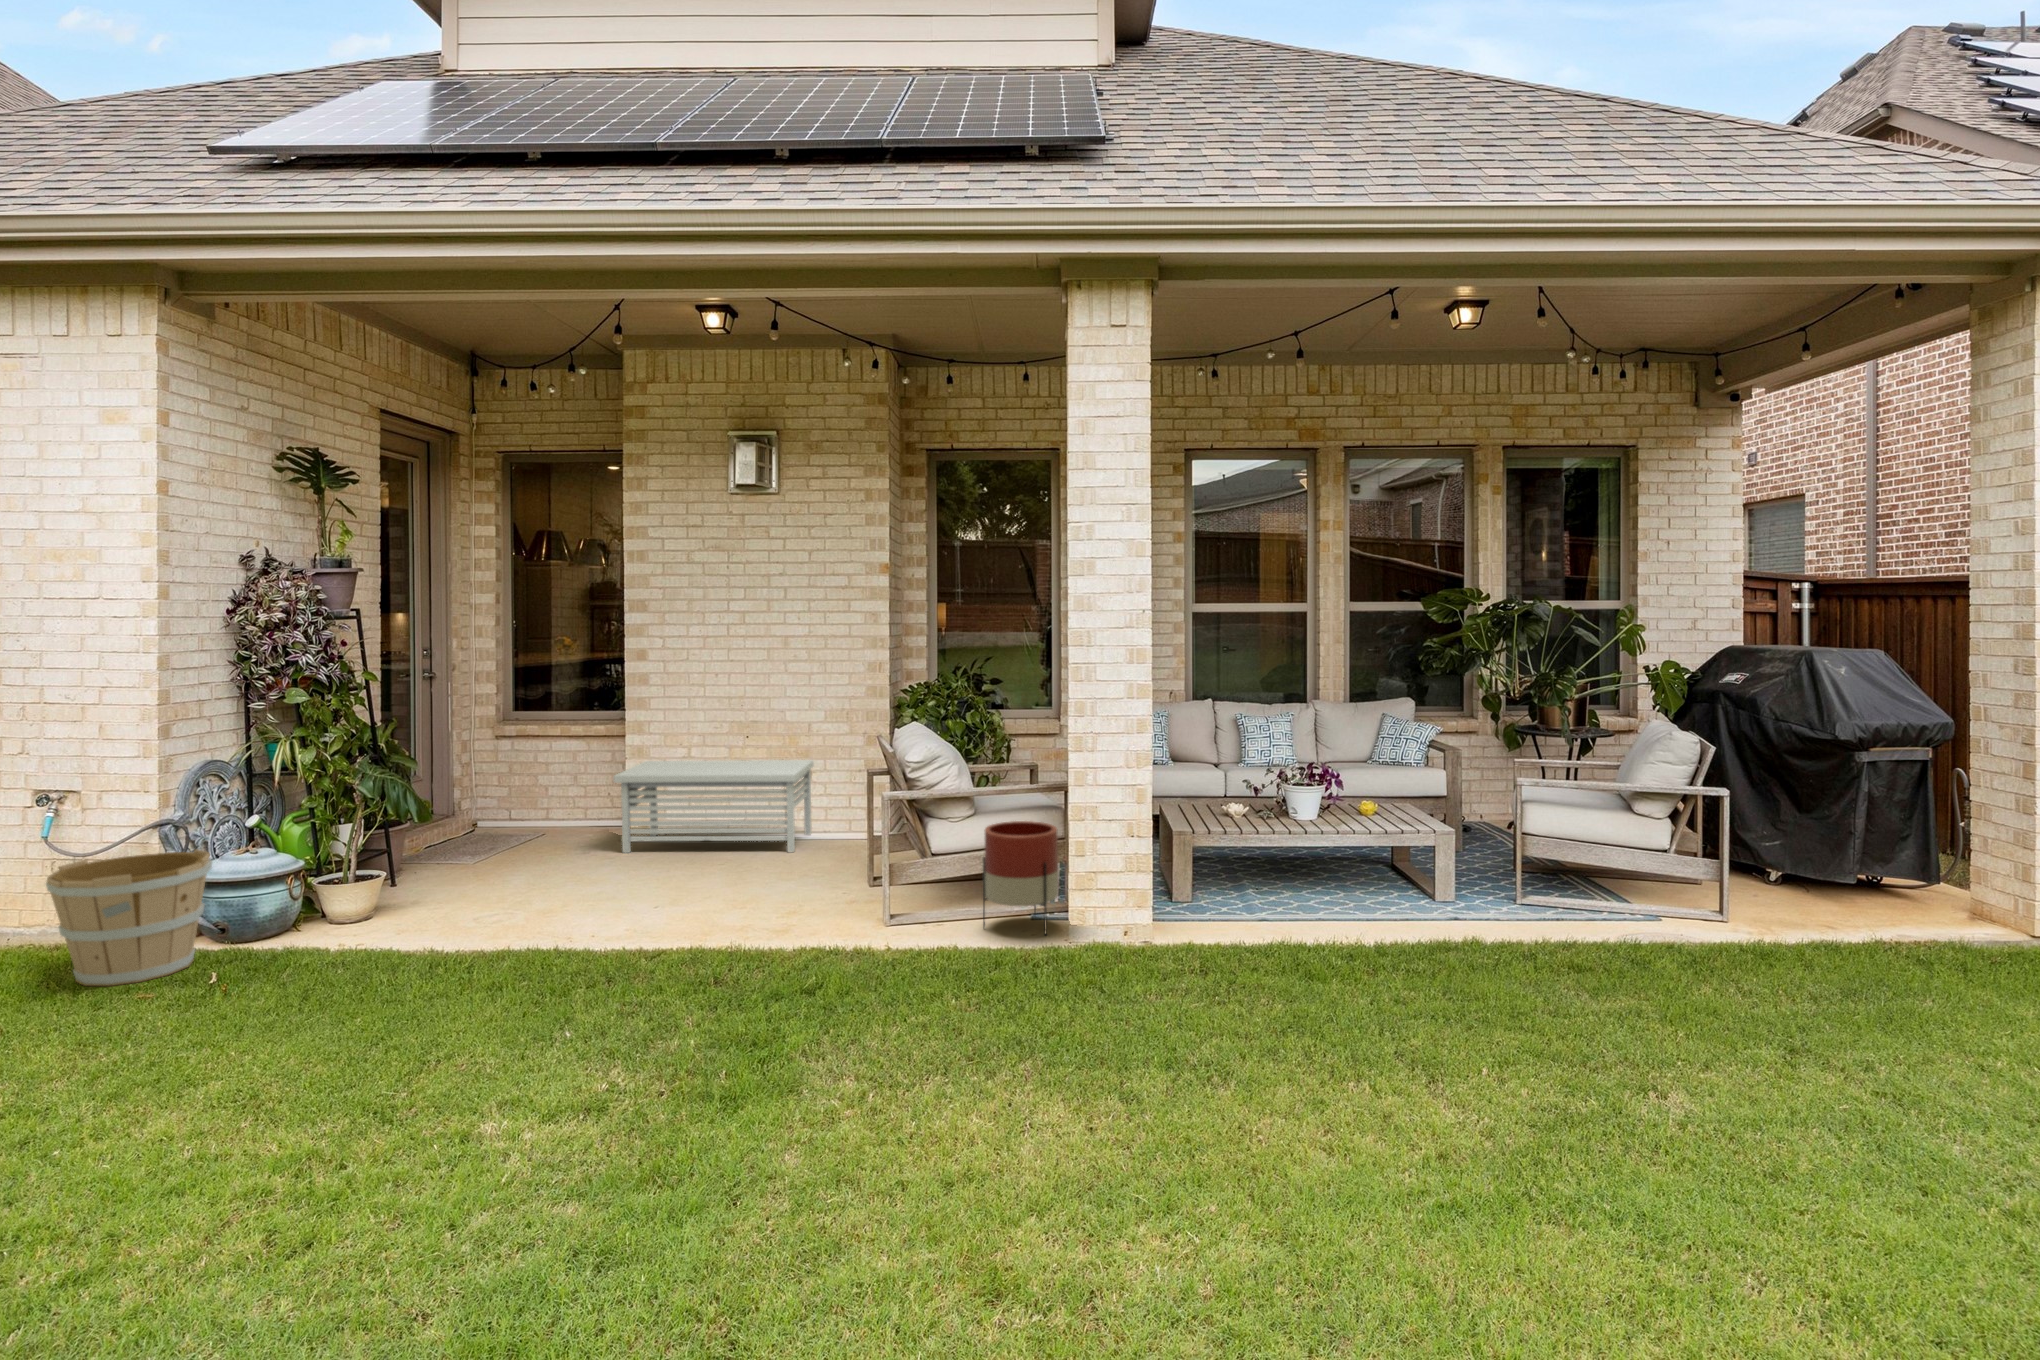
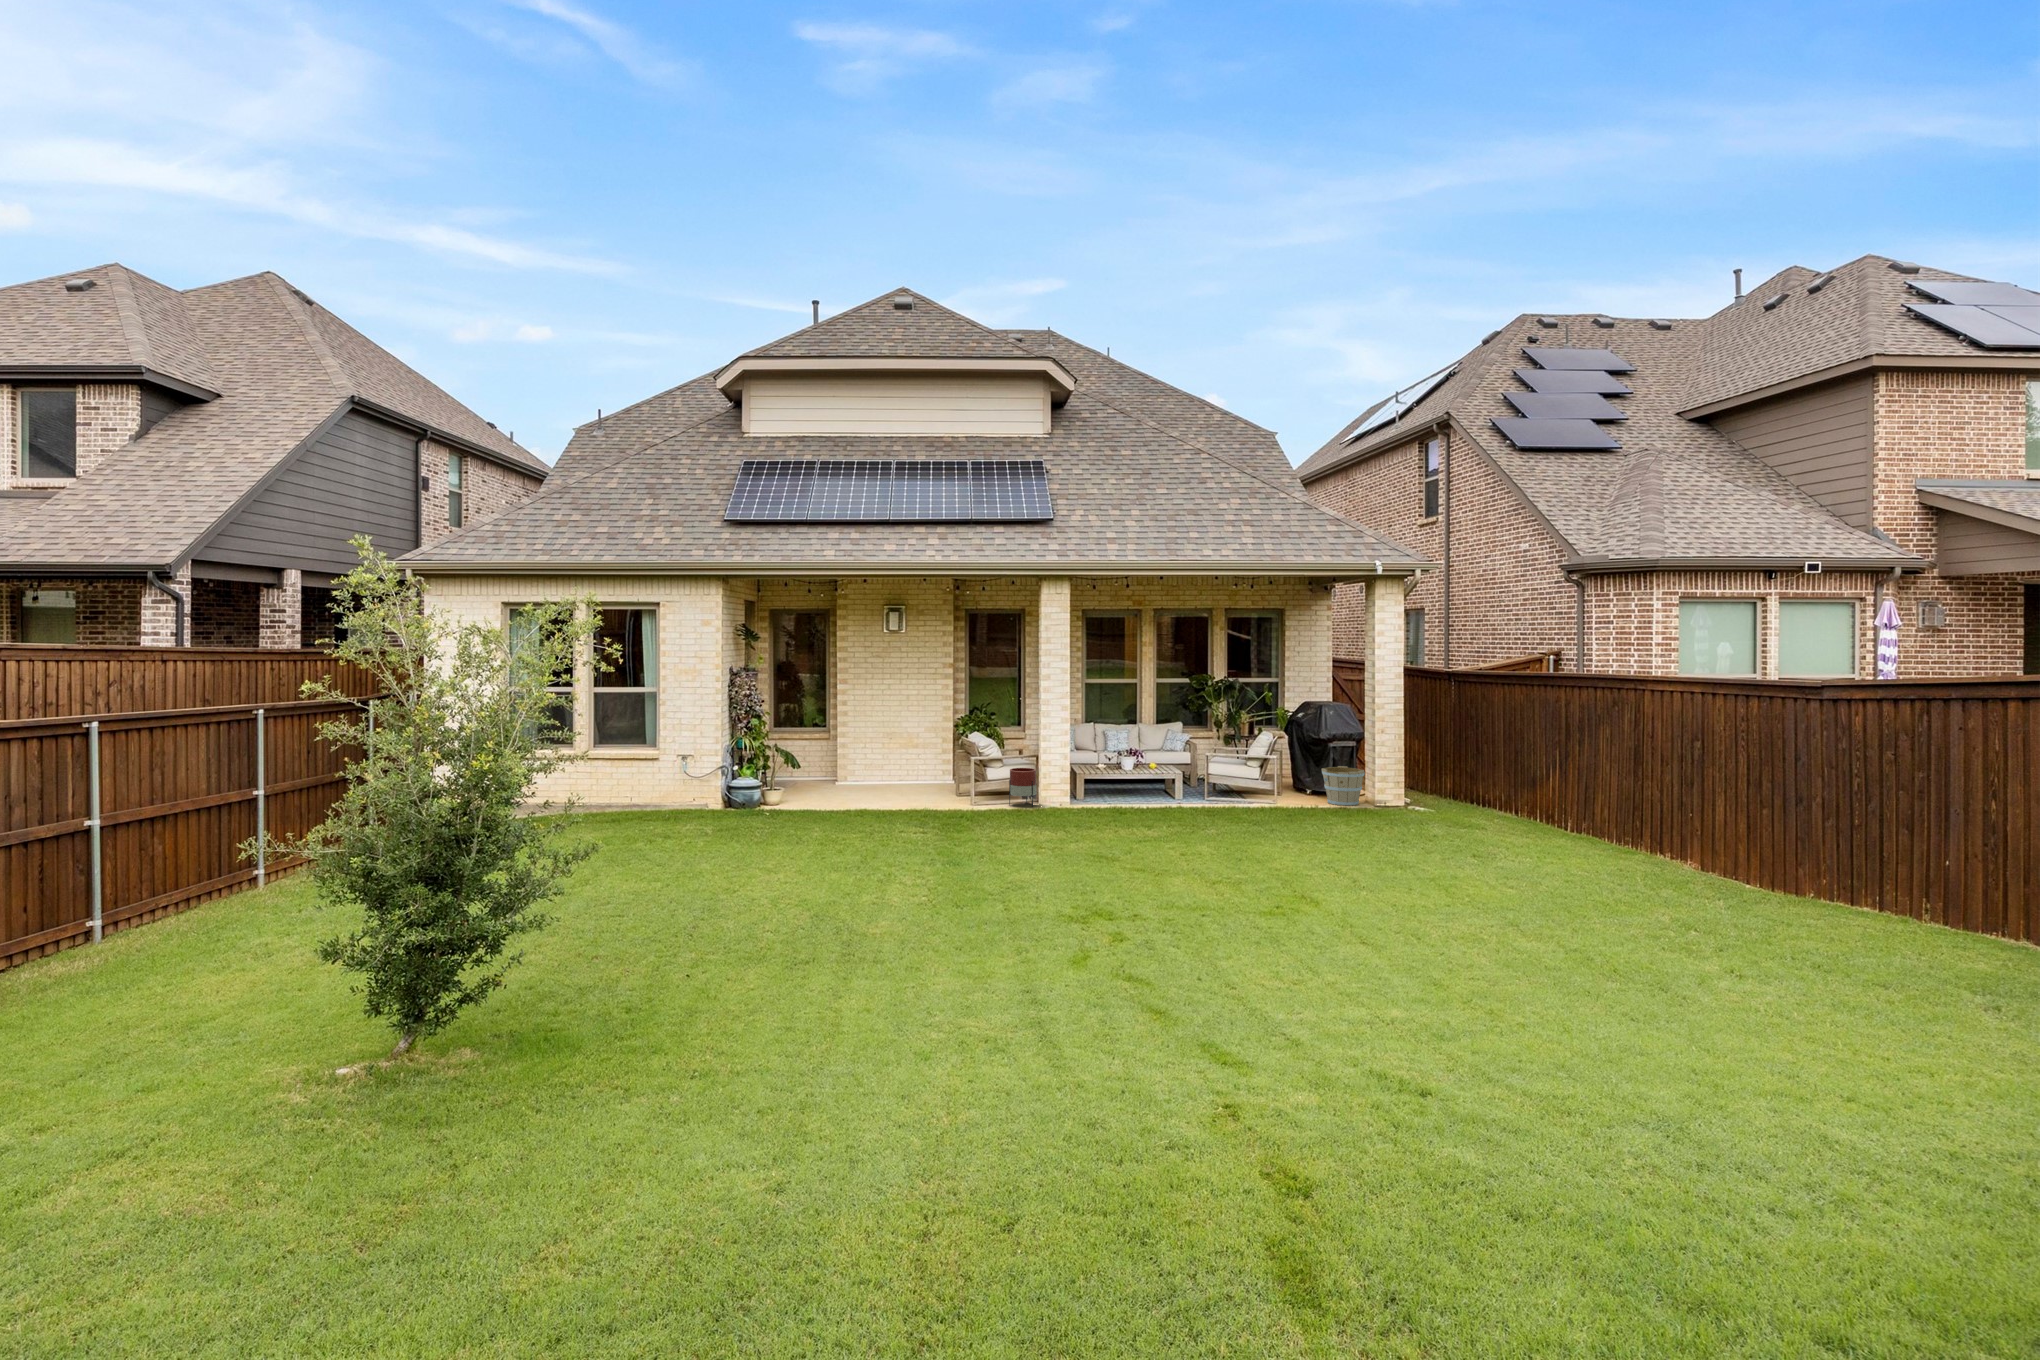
storage bench: present [613,760,814,853] -> none [843,749,919,787]
wooden bucket: present [46,849,212,986] -> present [1322,766,1365,806]

